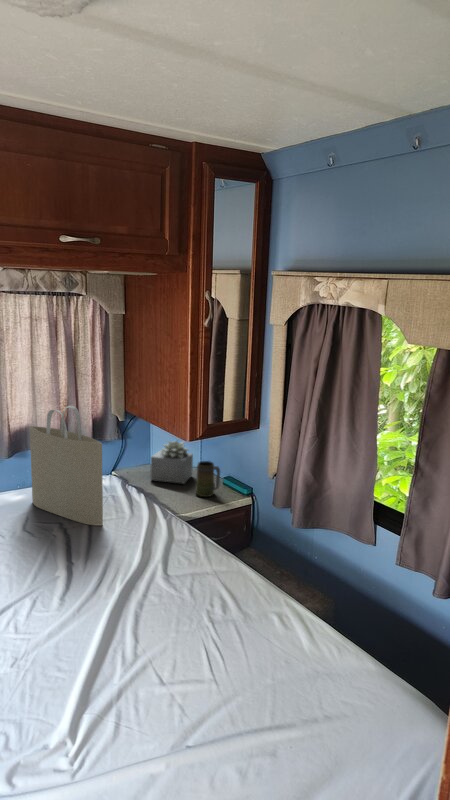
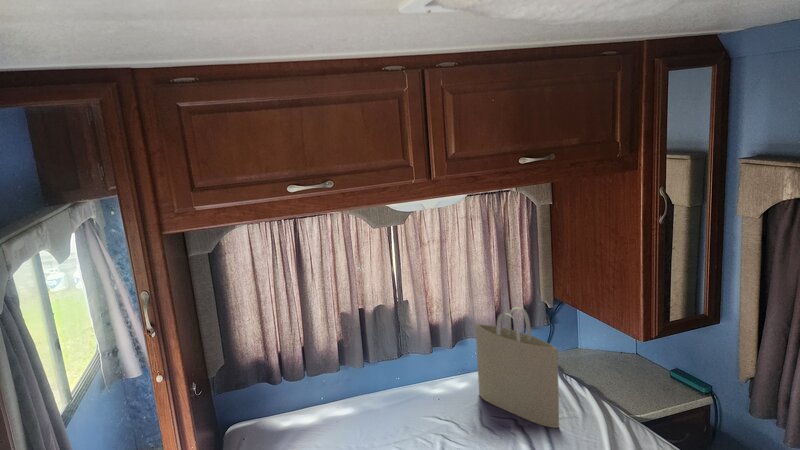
succulent plant: present [150,441,193,483] -> none [584,326,628,374]
mug: present [195,461,220,497] -> none [641,354,672,393]

